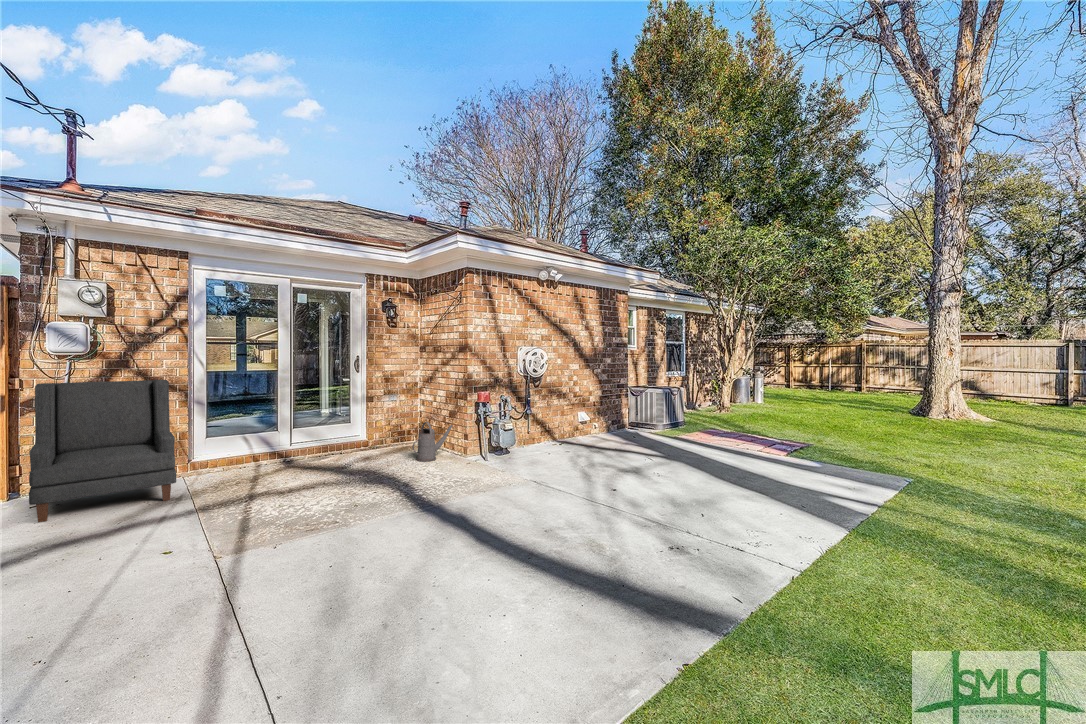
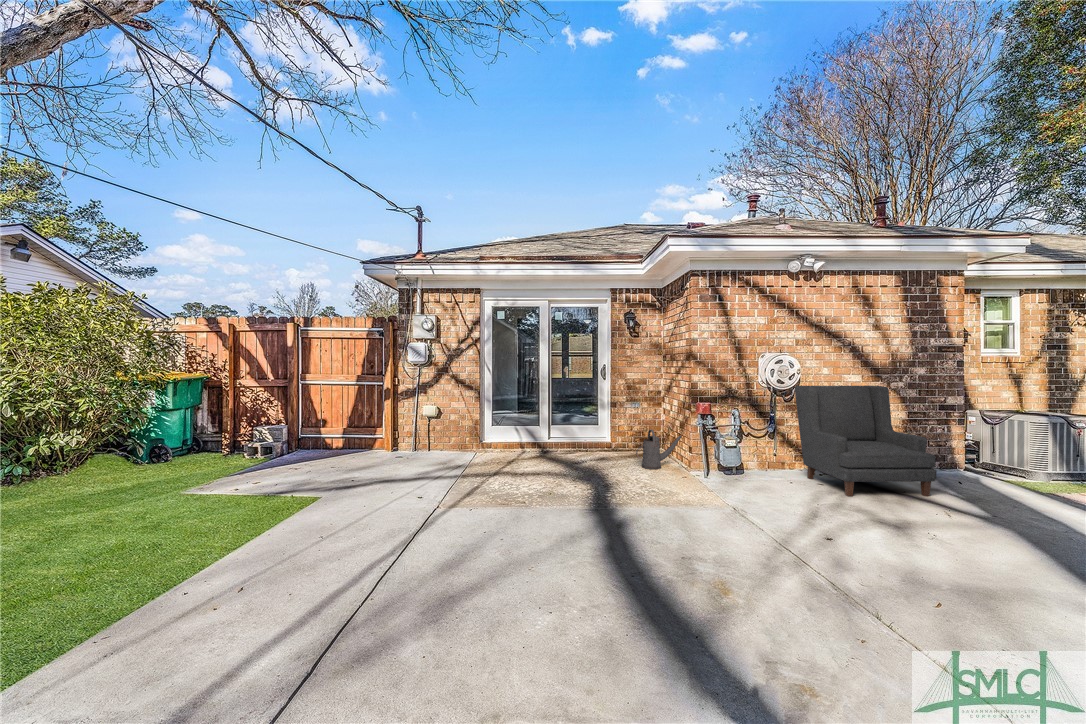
chair: present [29,380,176,522] -> present [795,385,936,496]

